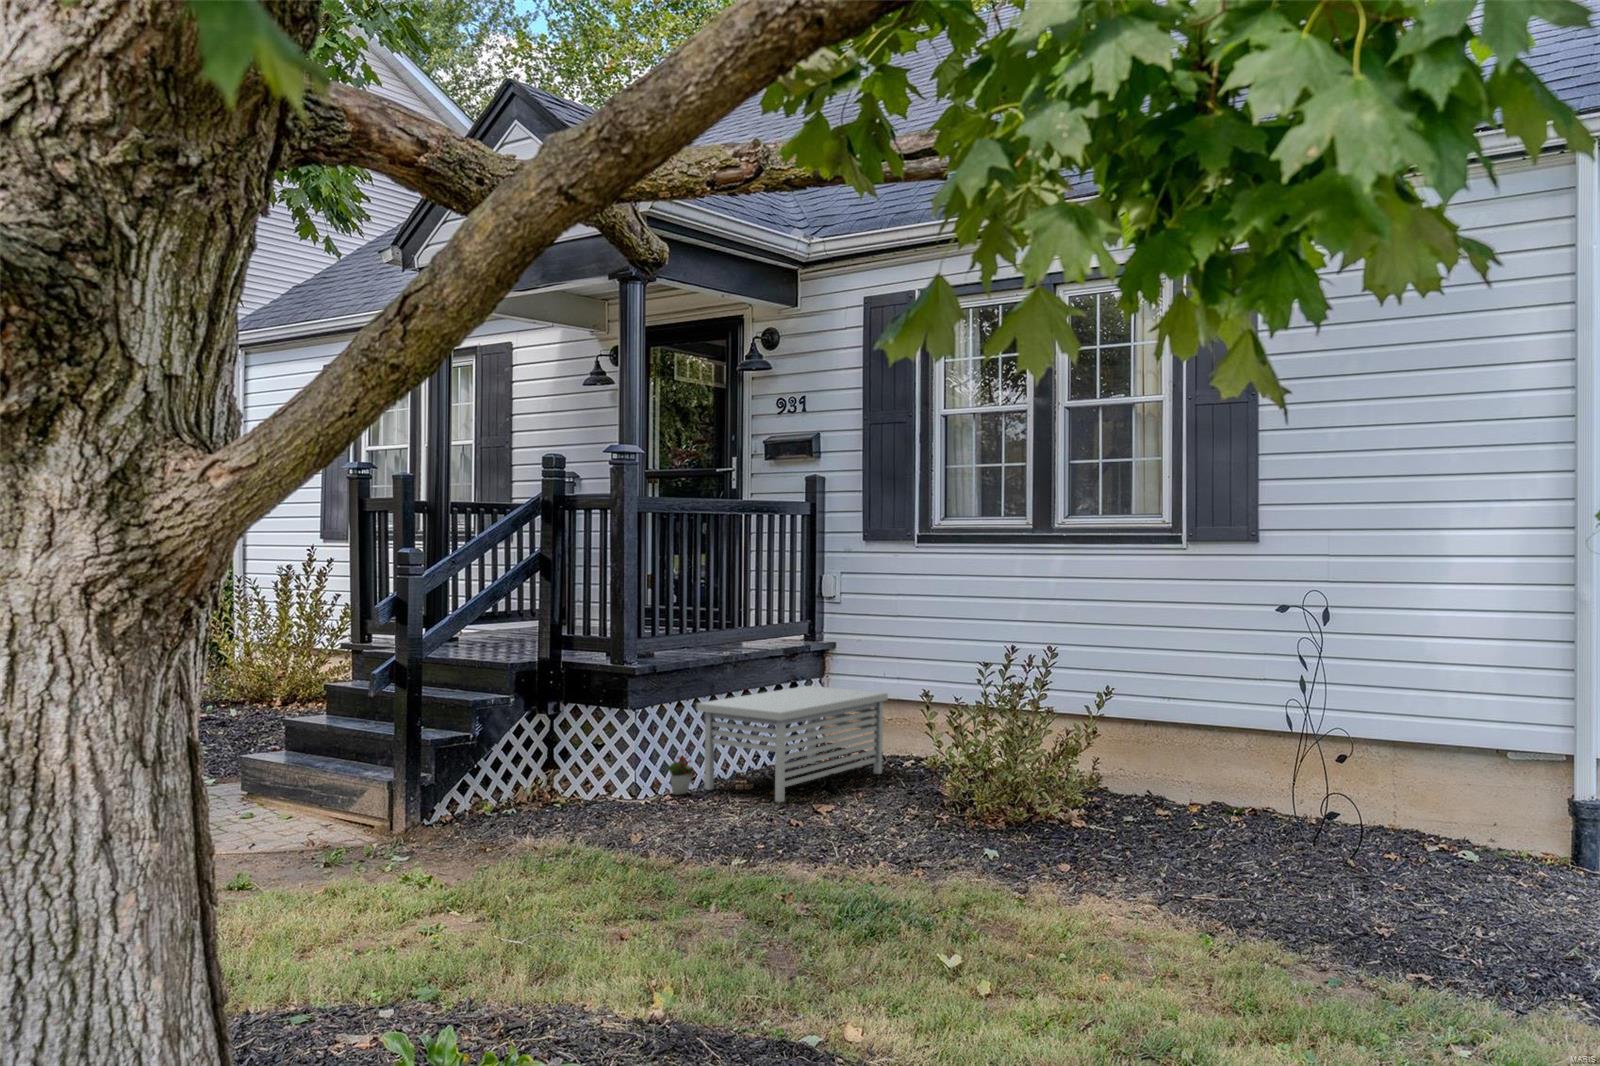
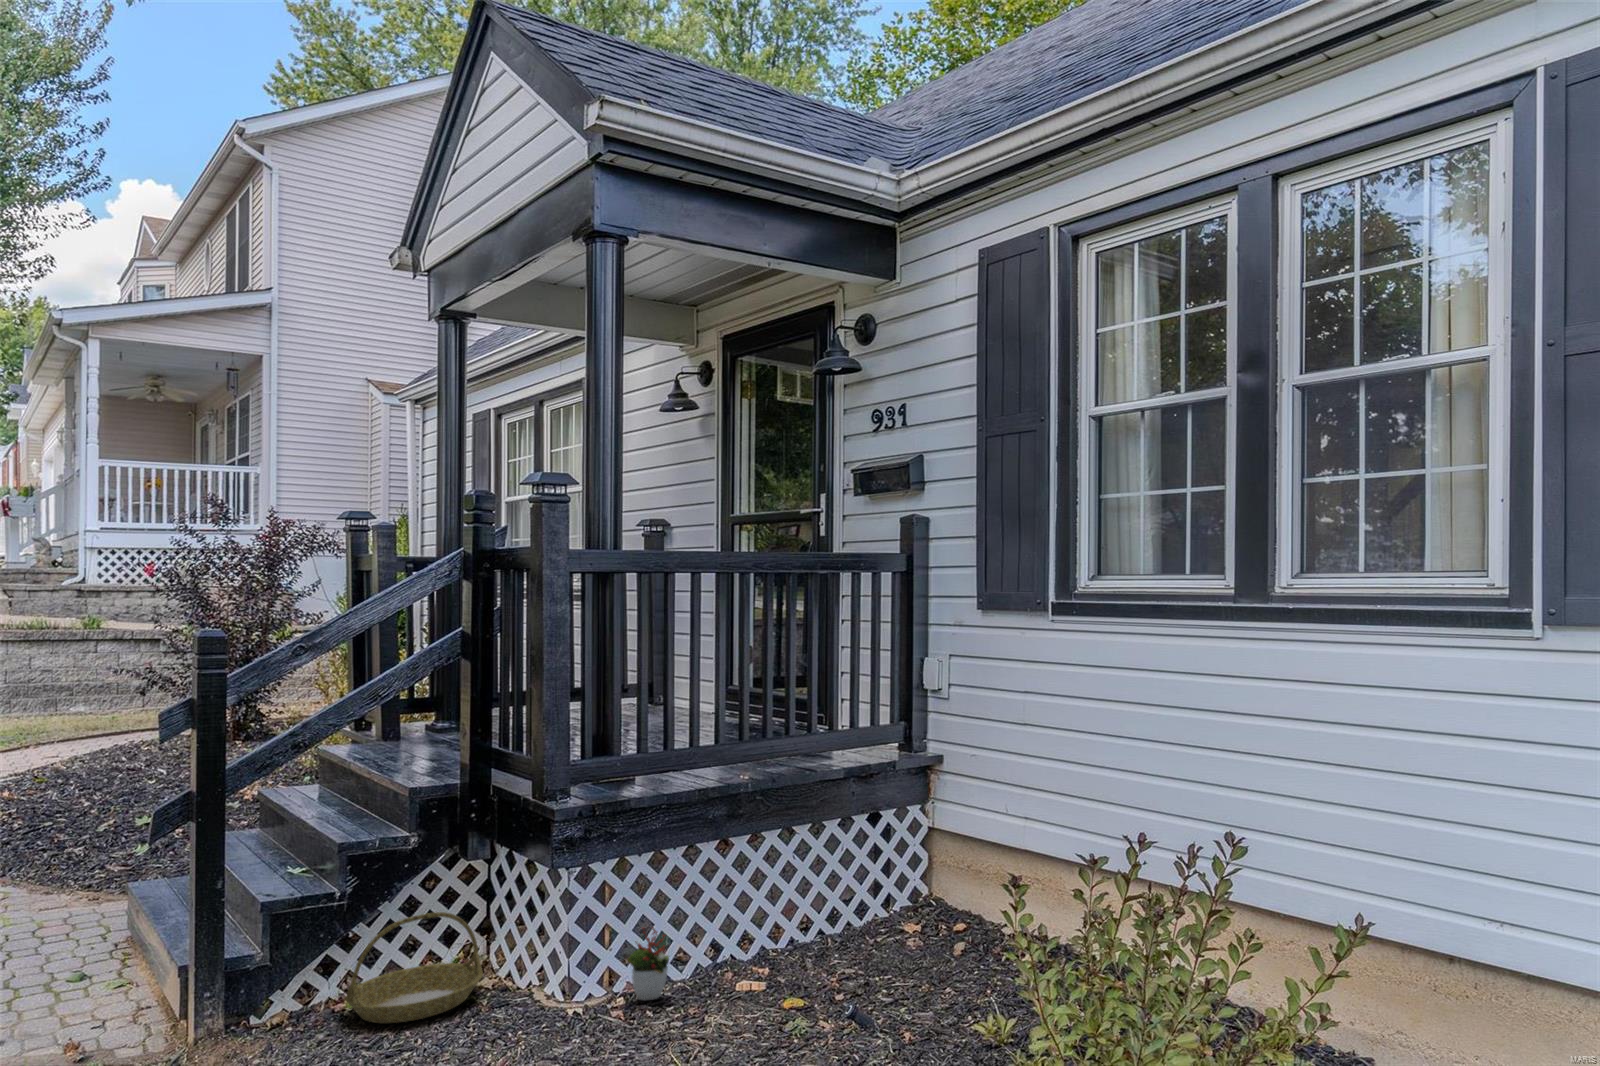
storage bench: present [696,686,888,802] -> none [686,816,1004,1041]
basket: none [498,744,575,810] -> present [346,912,483,1023]

